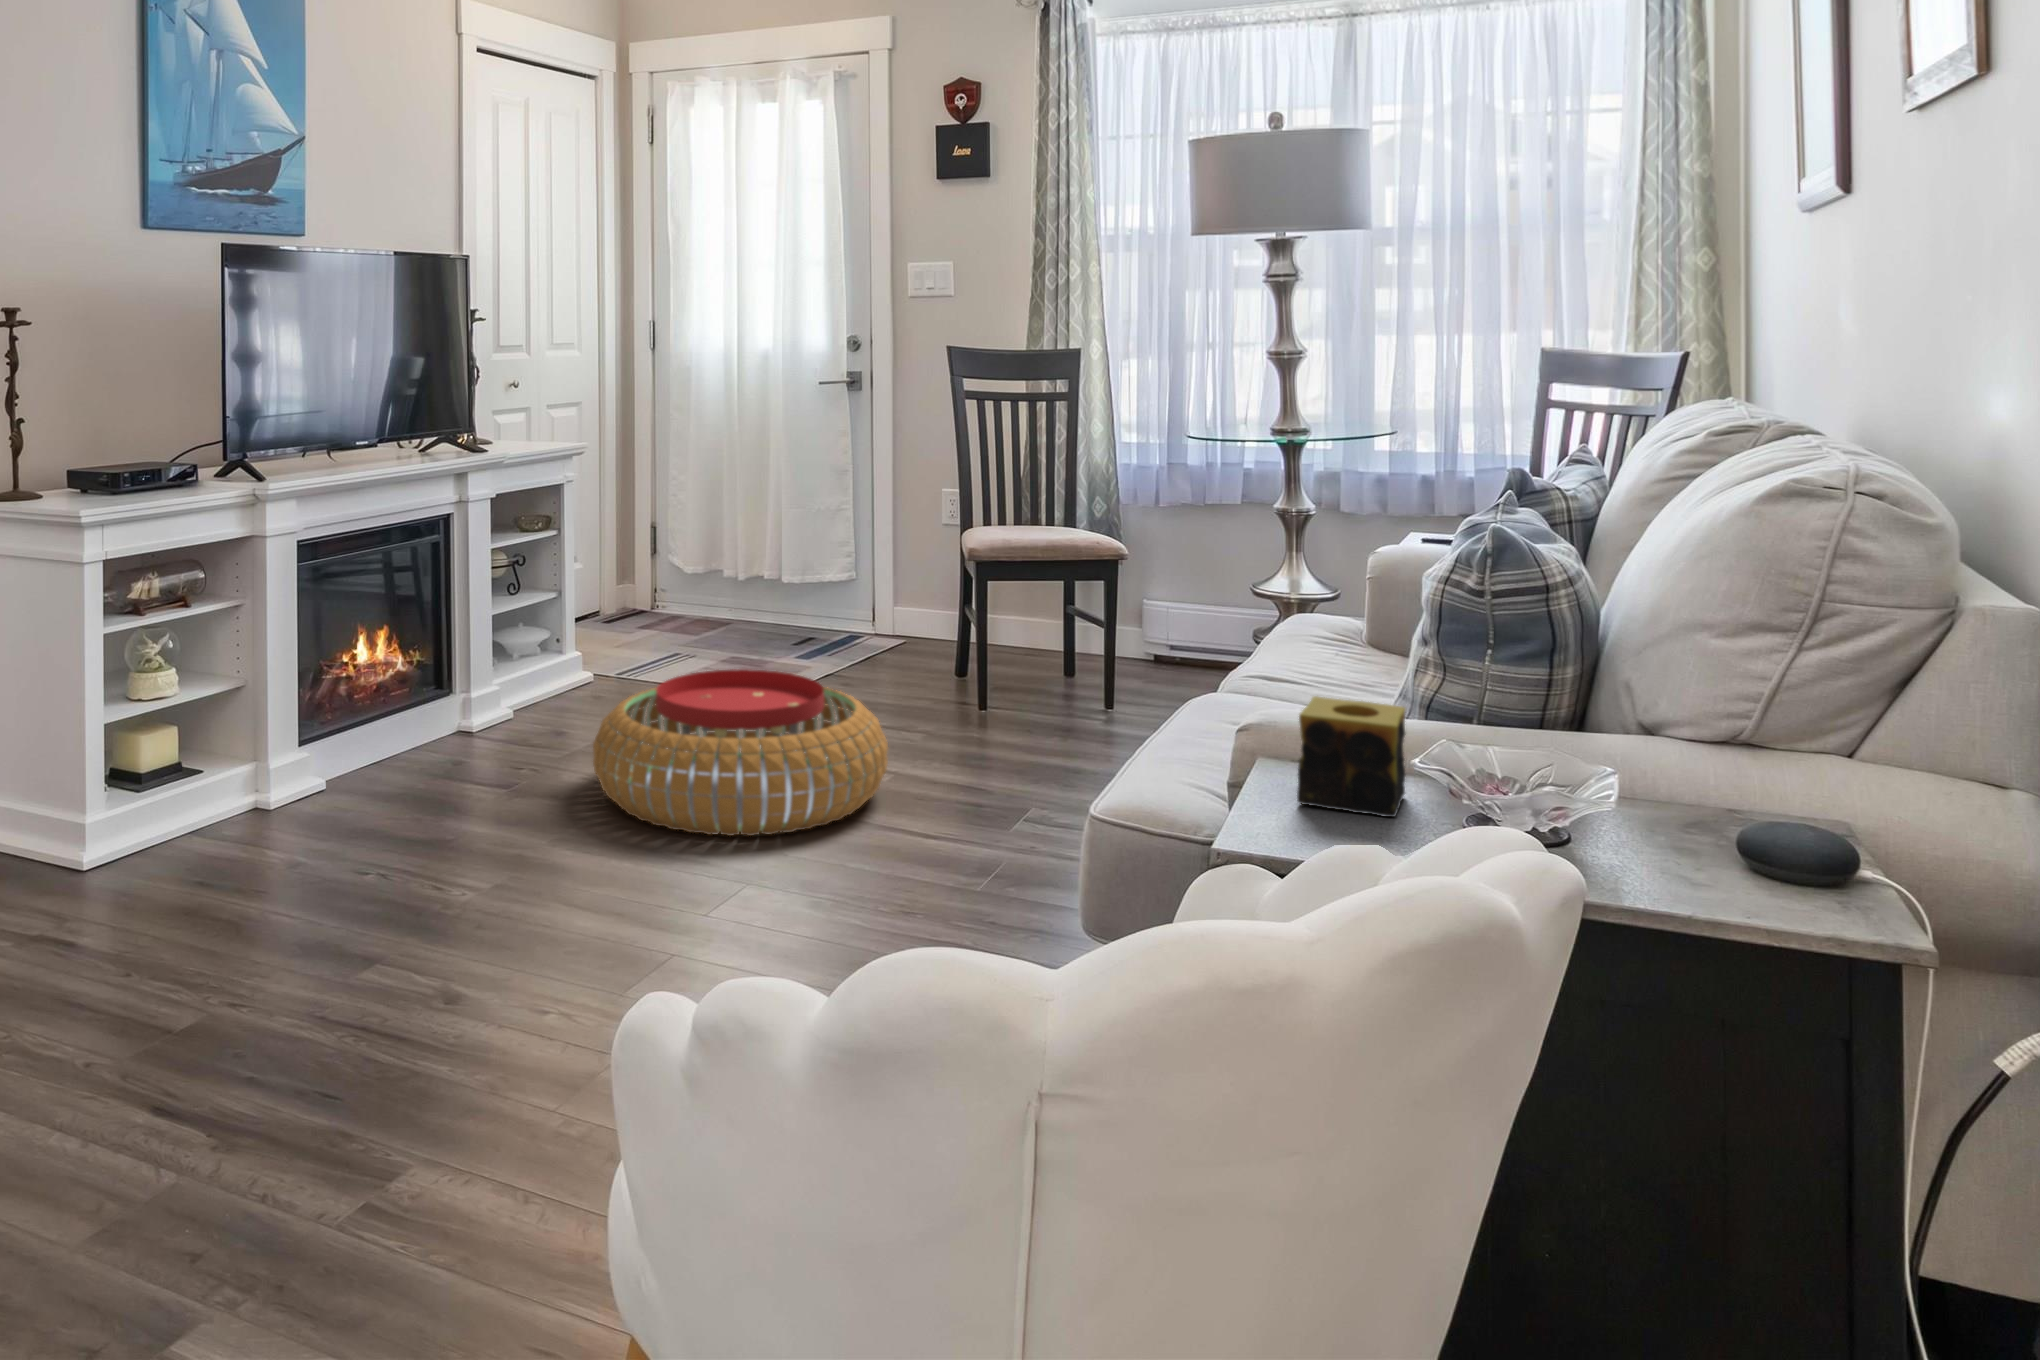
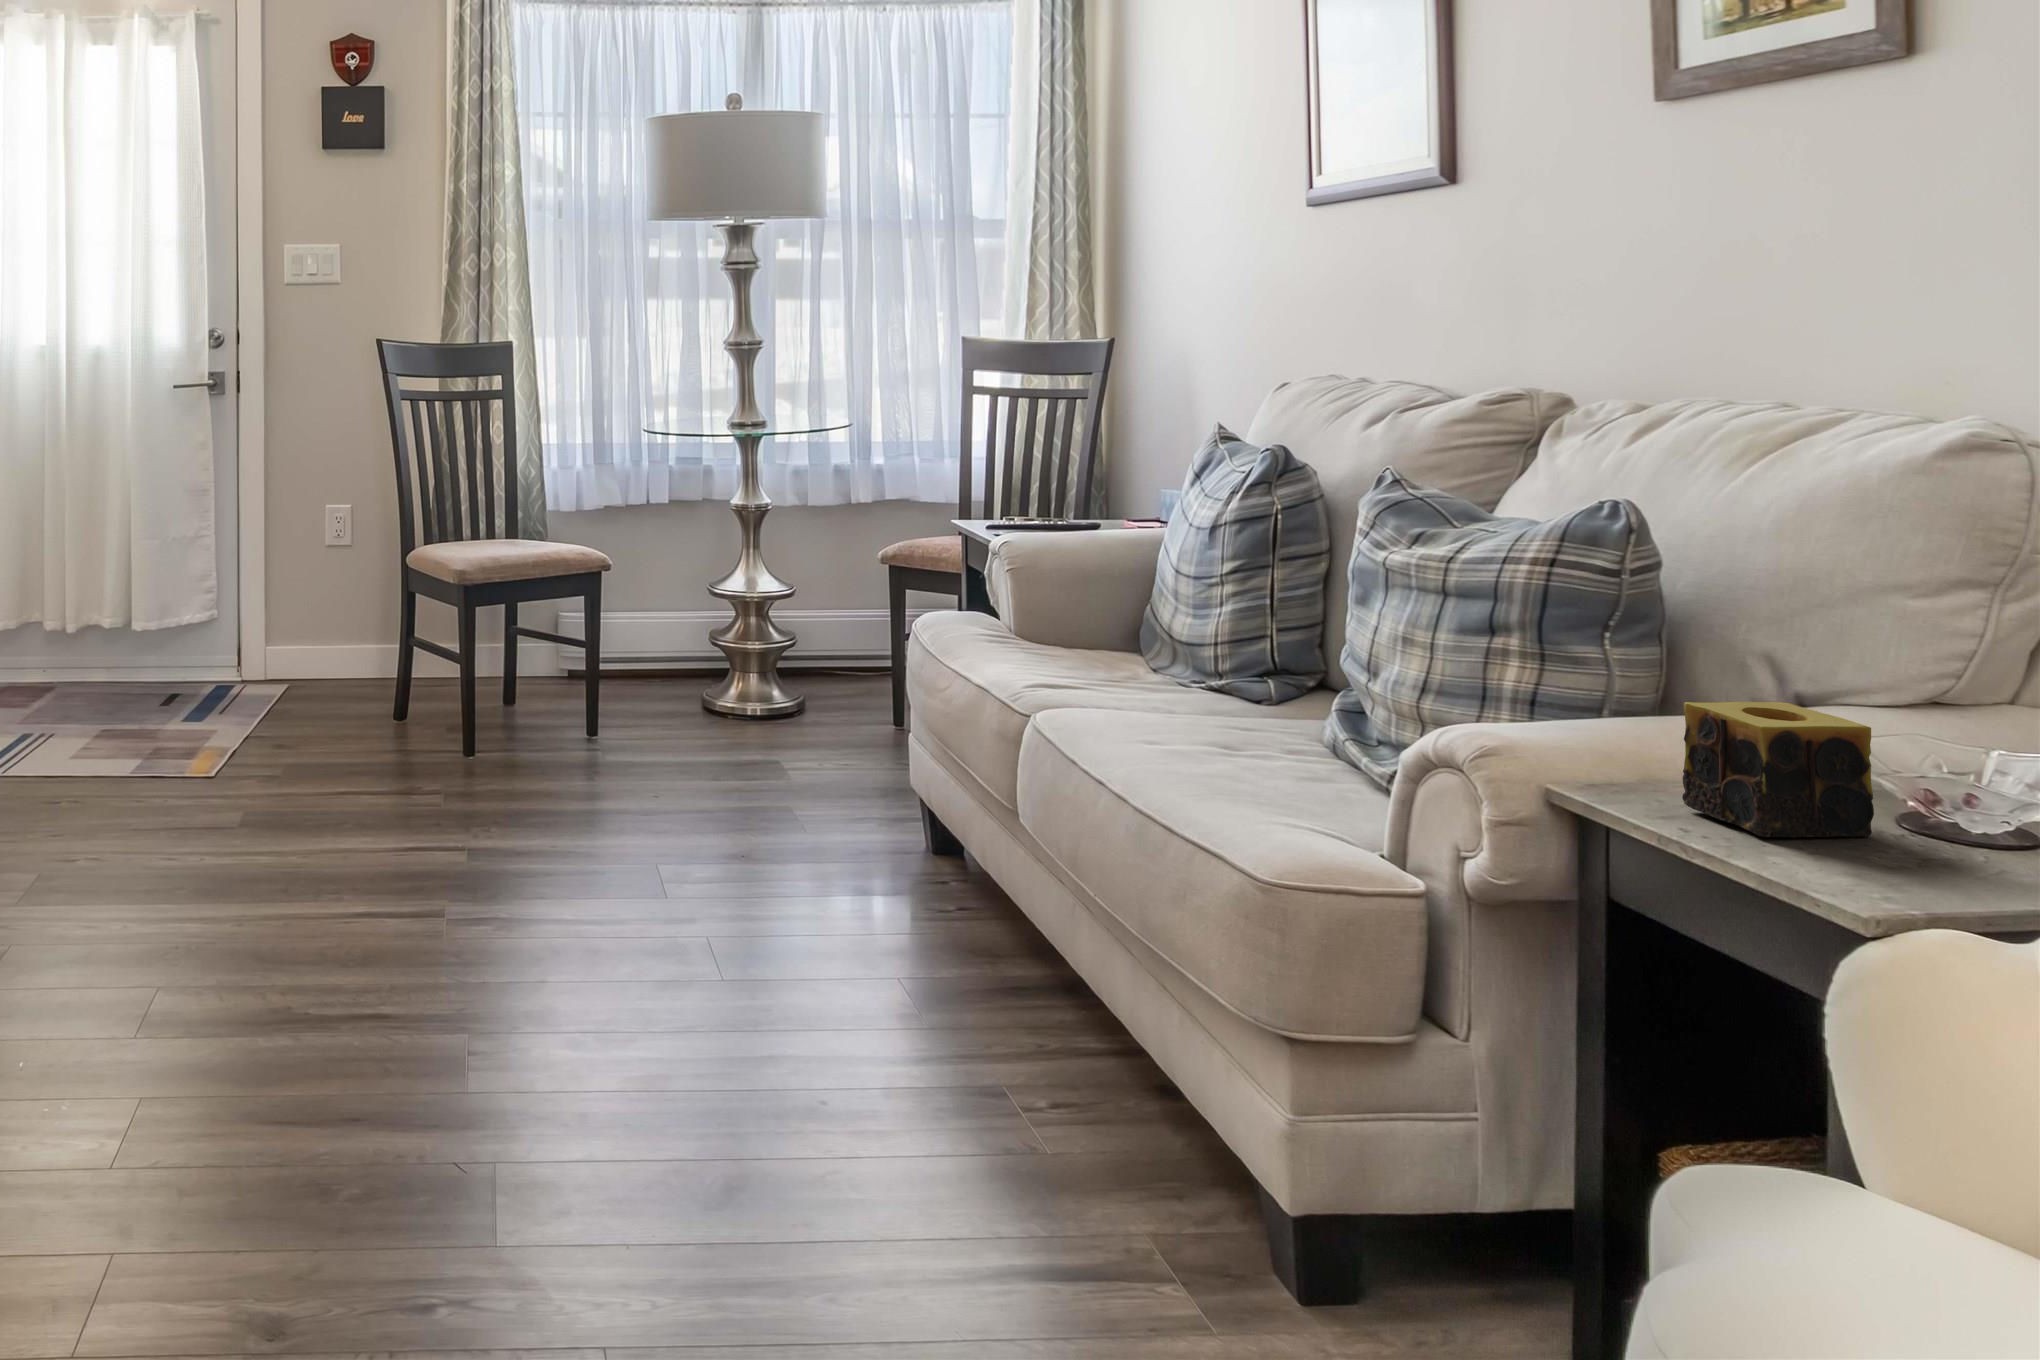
pouf: present [593,669,888,836] -> none [131,754,525,990]

